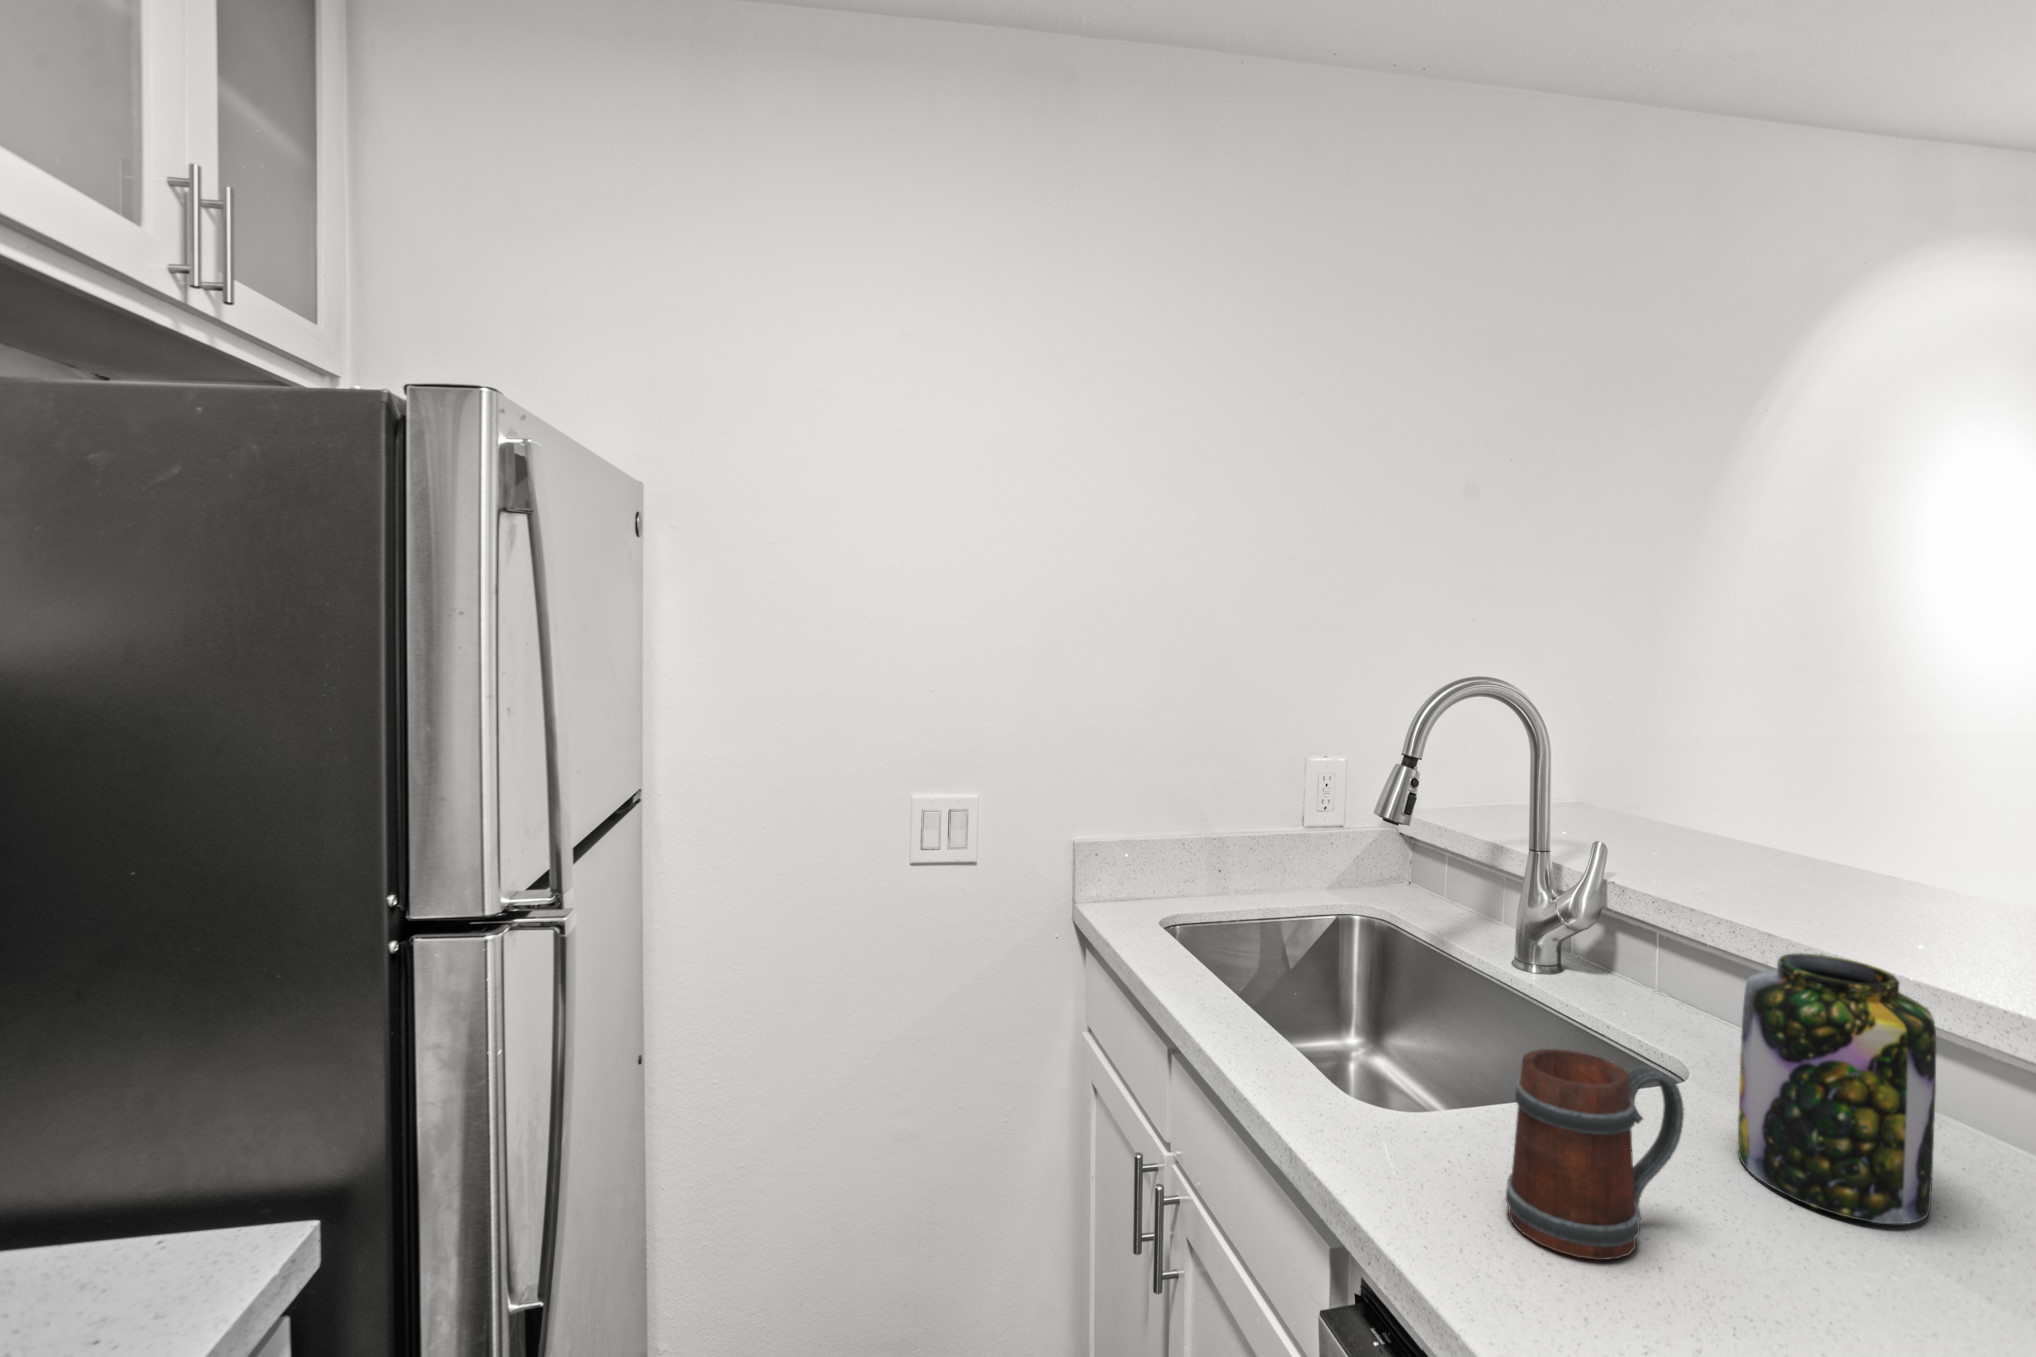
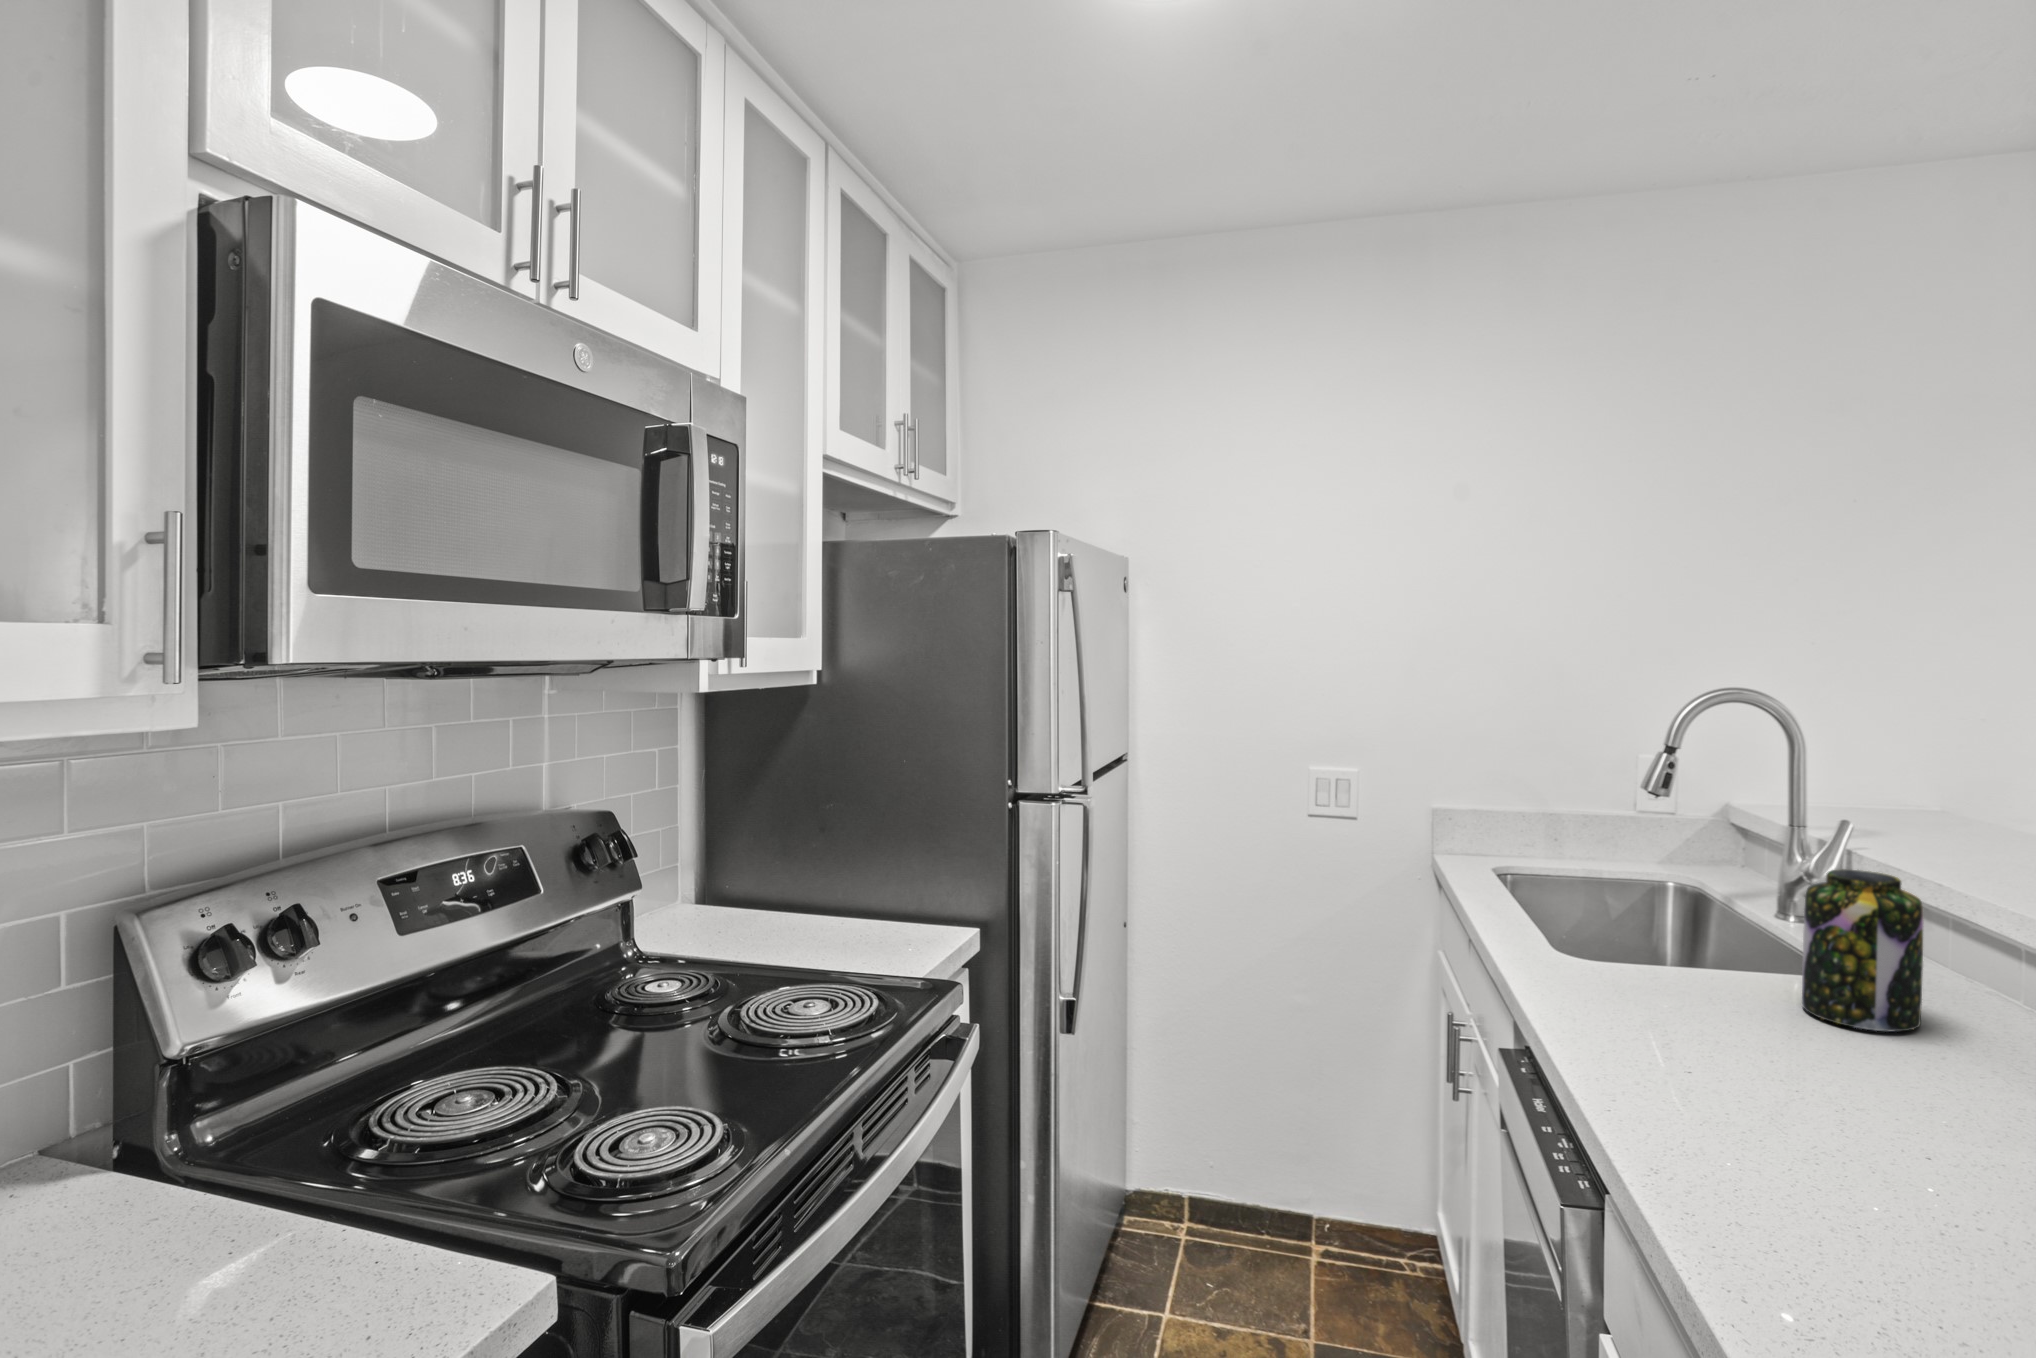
mug: present [1506,1049,1684,1260] -> none [1598,904,1713,1014]

